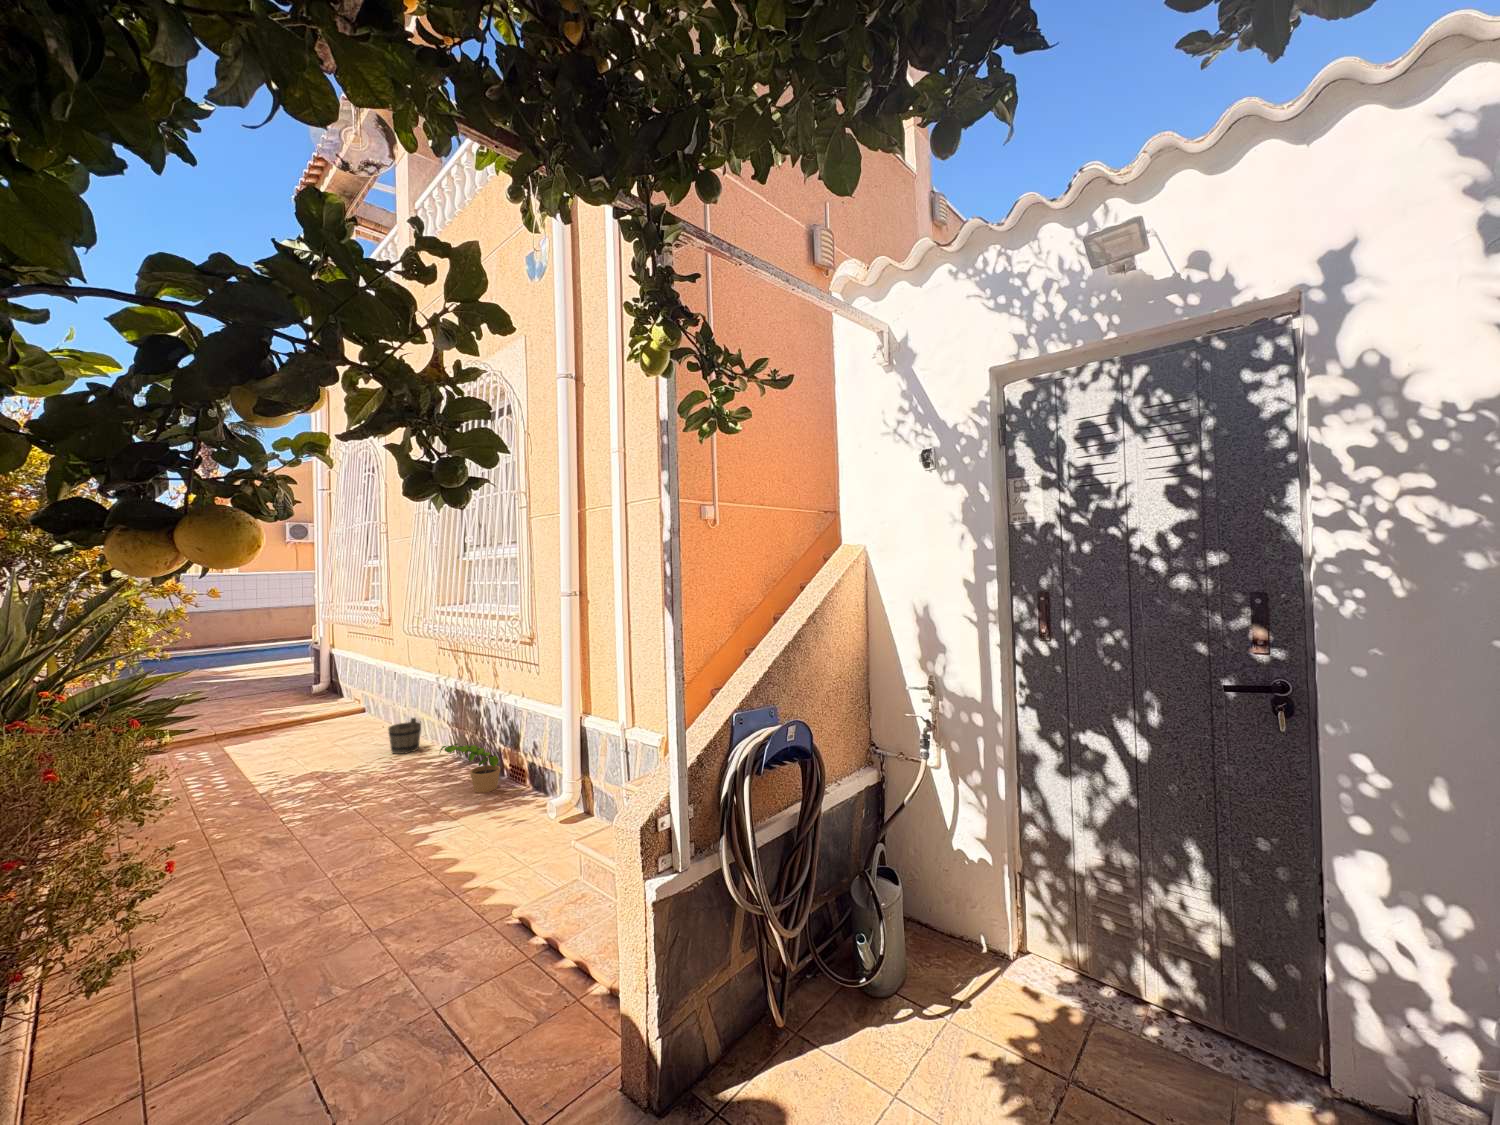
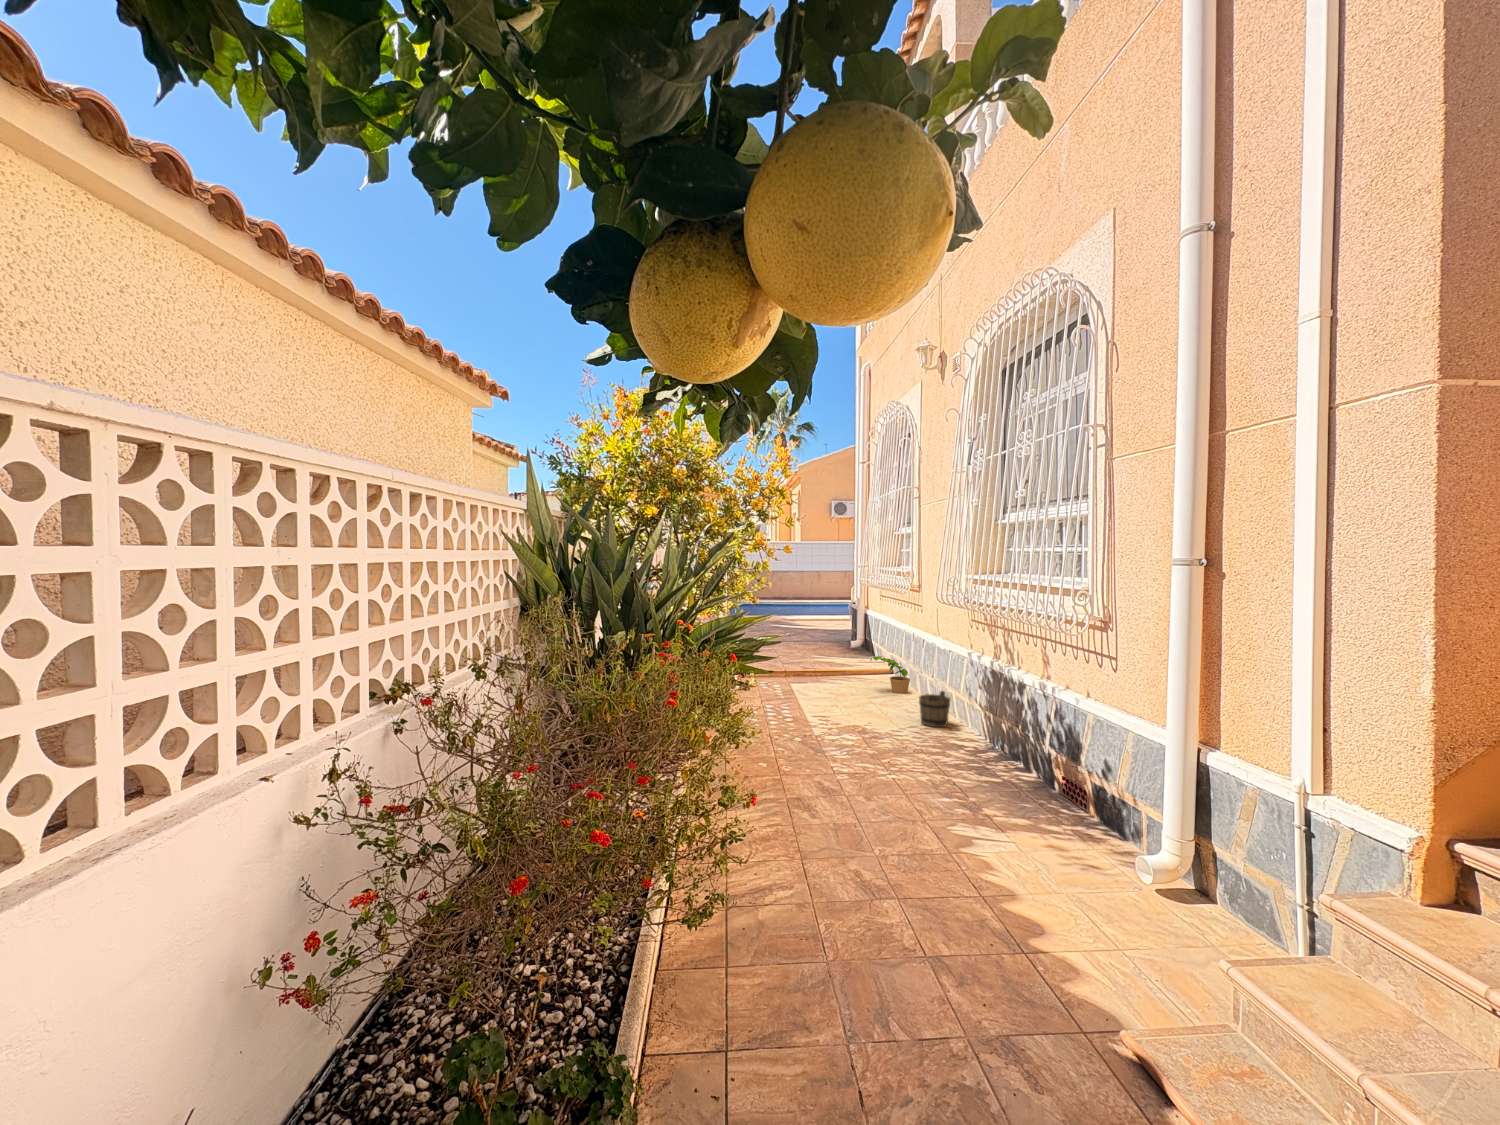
potted plant: present [440,744,500,793] -> present [870,656,910,694]

